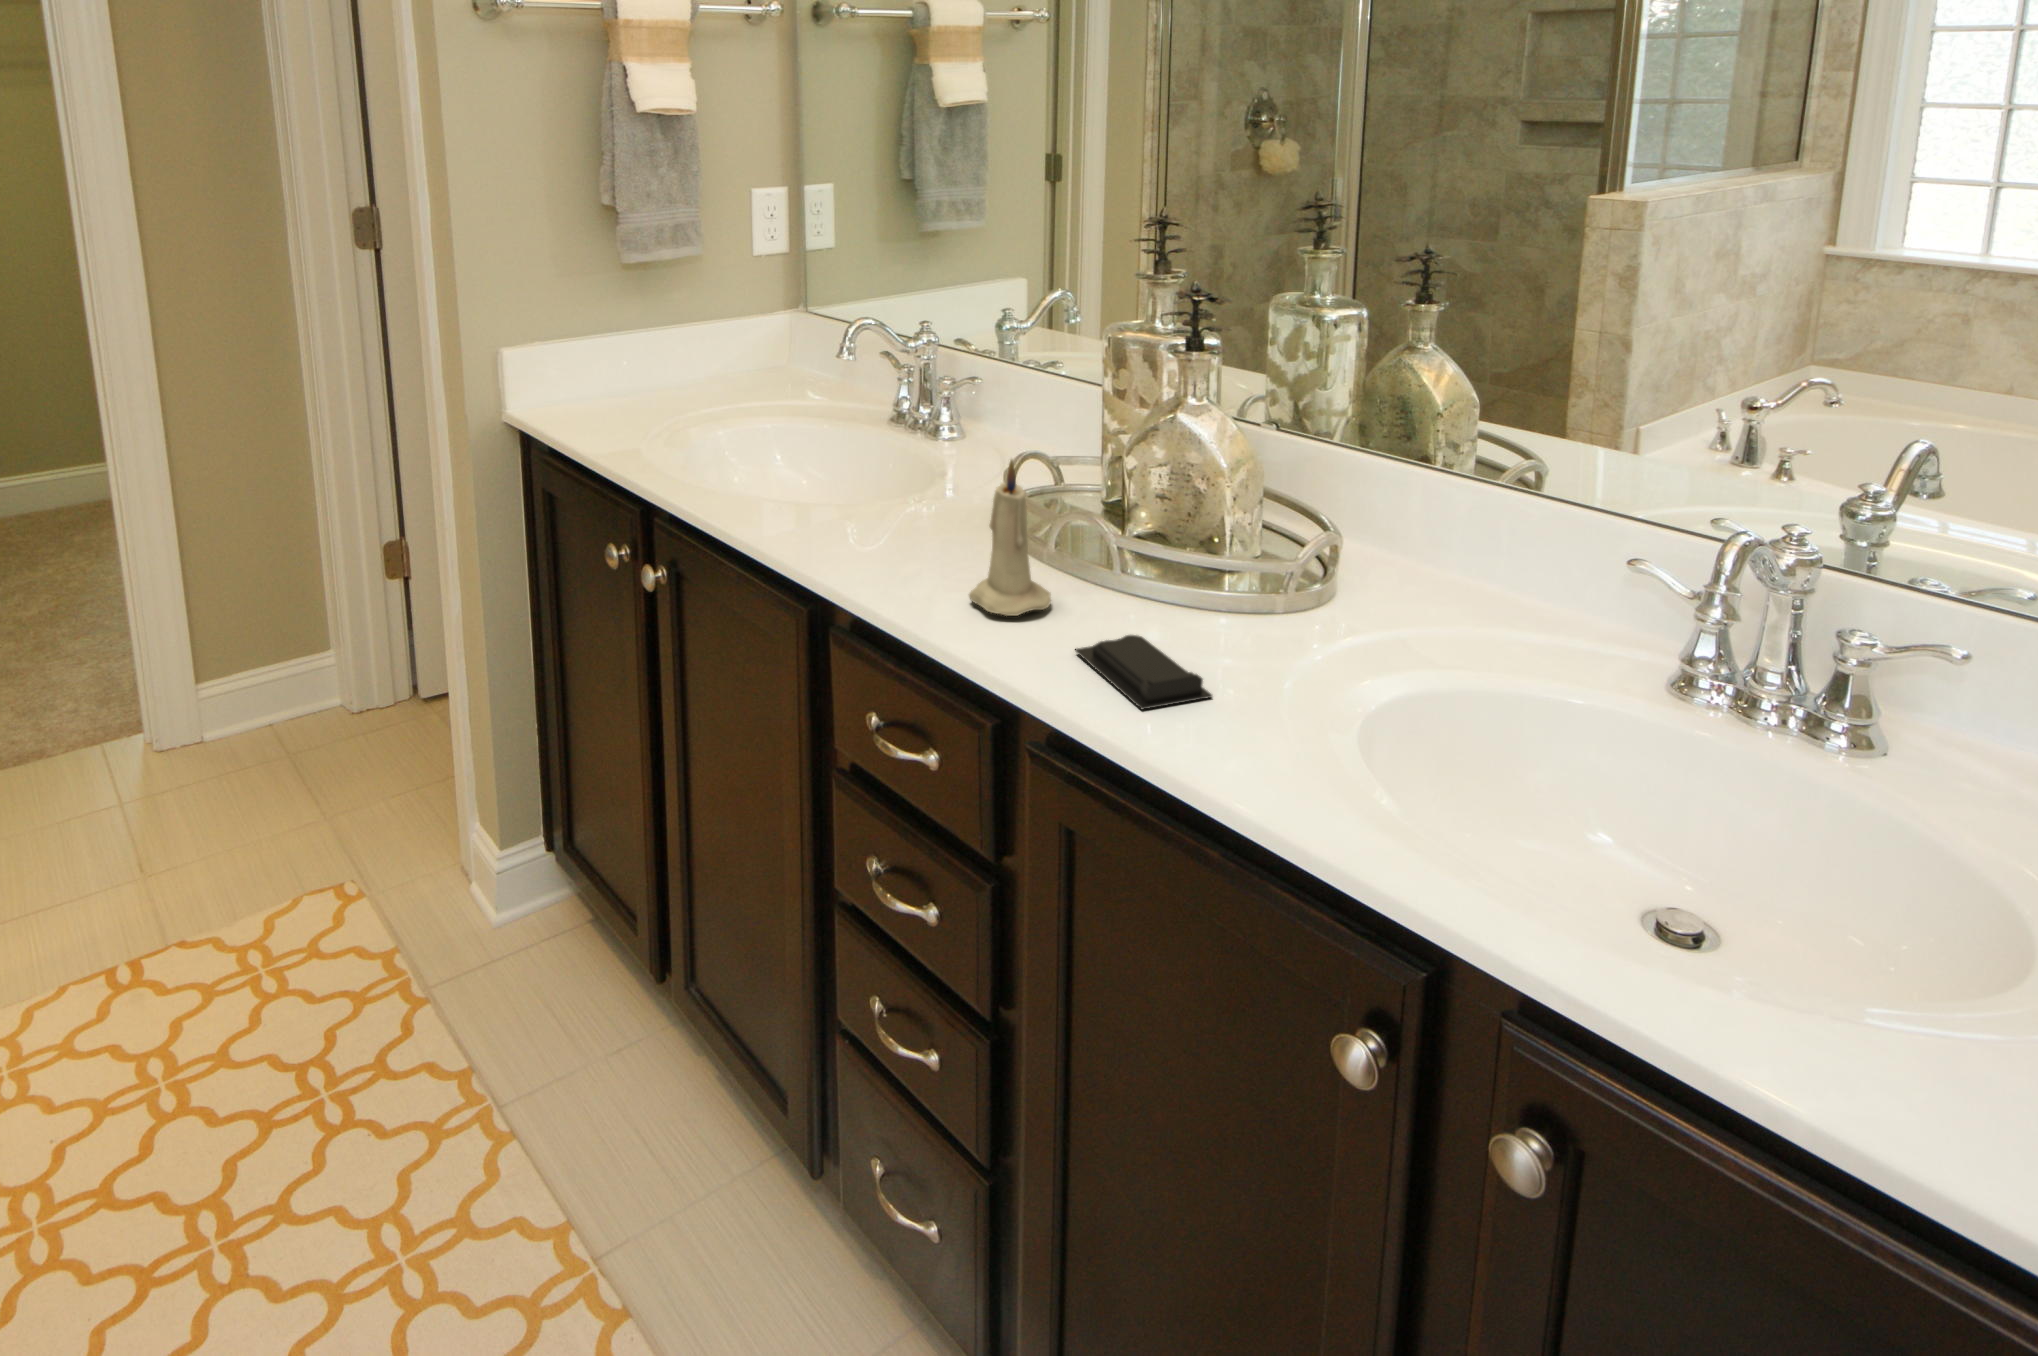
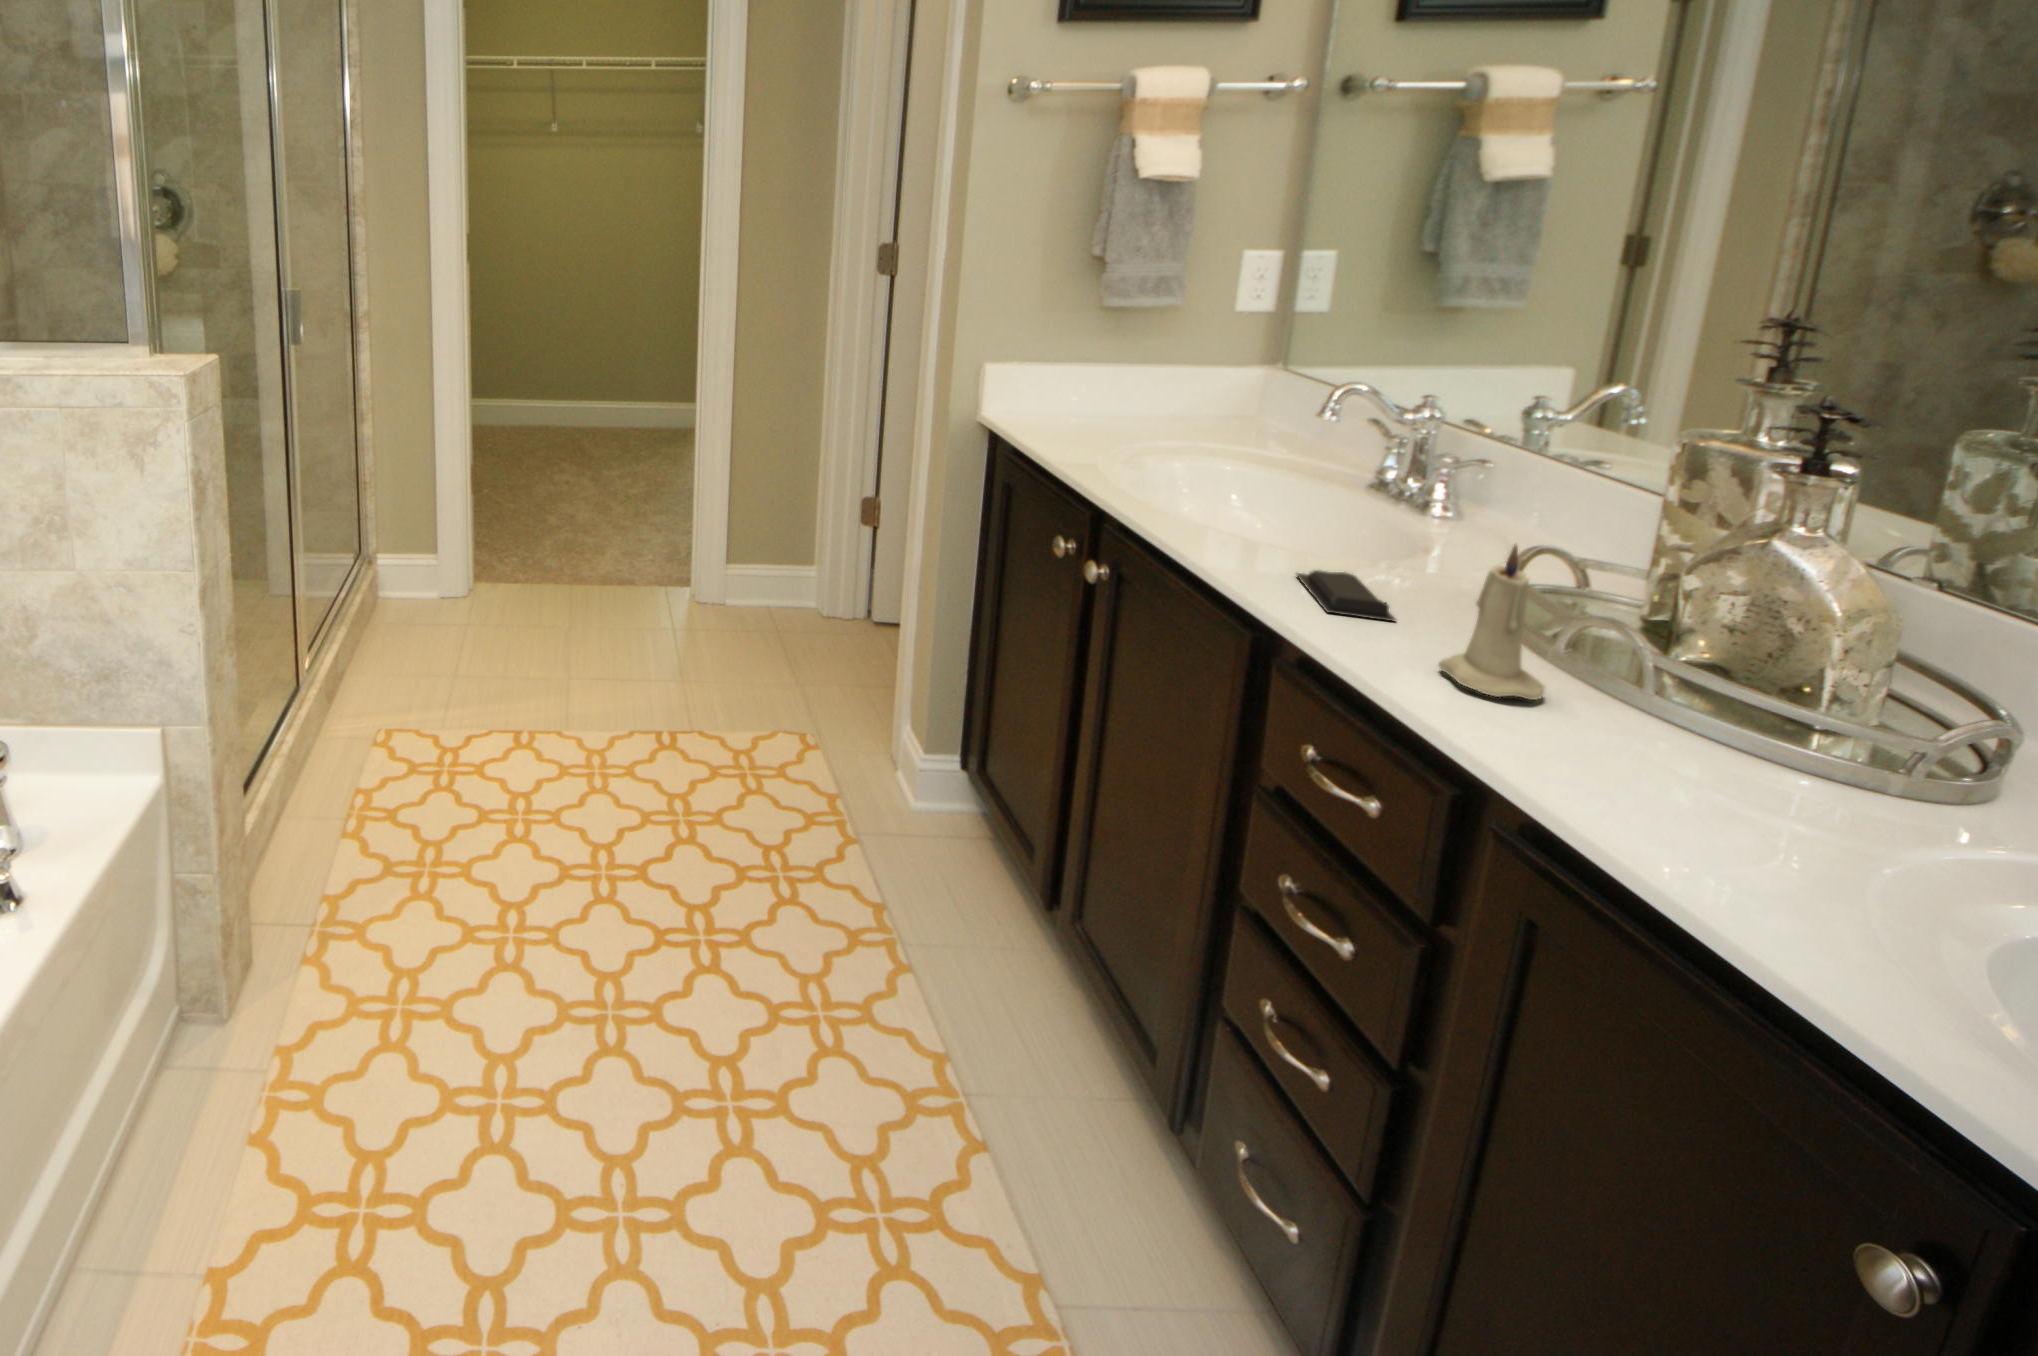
soap bar: present [1075,635,1212,709] -> present [1296,570,1396,621]

